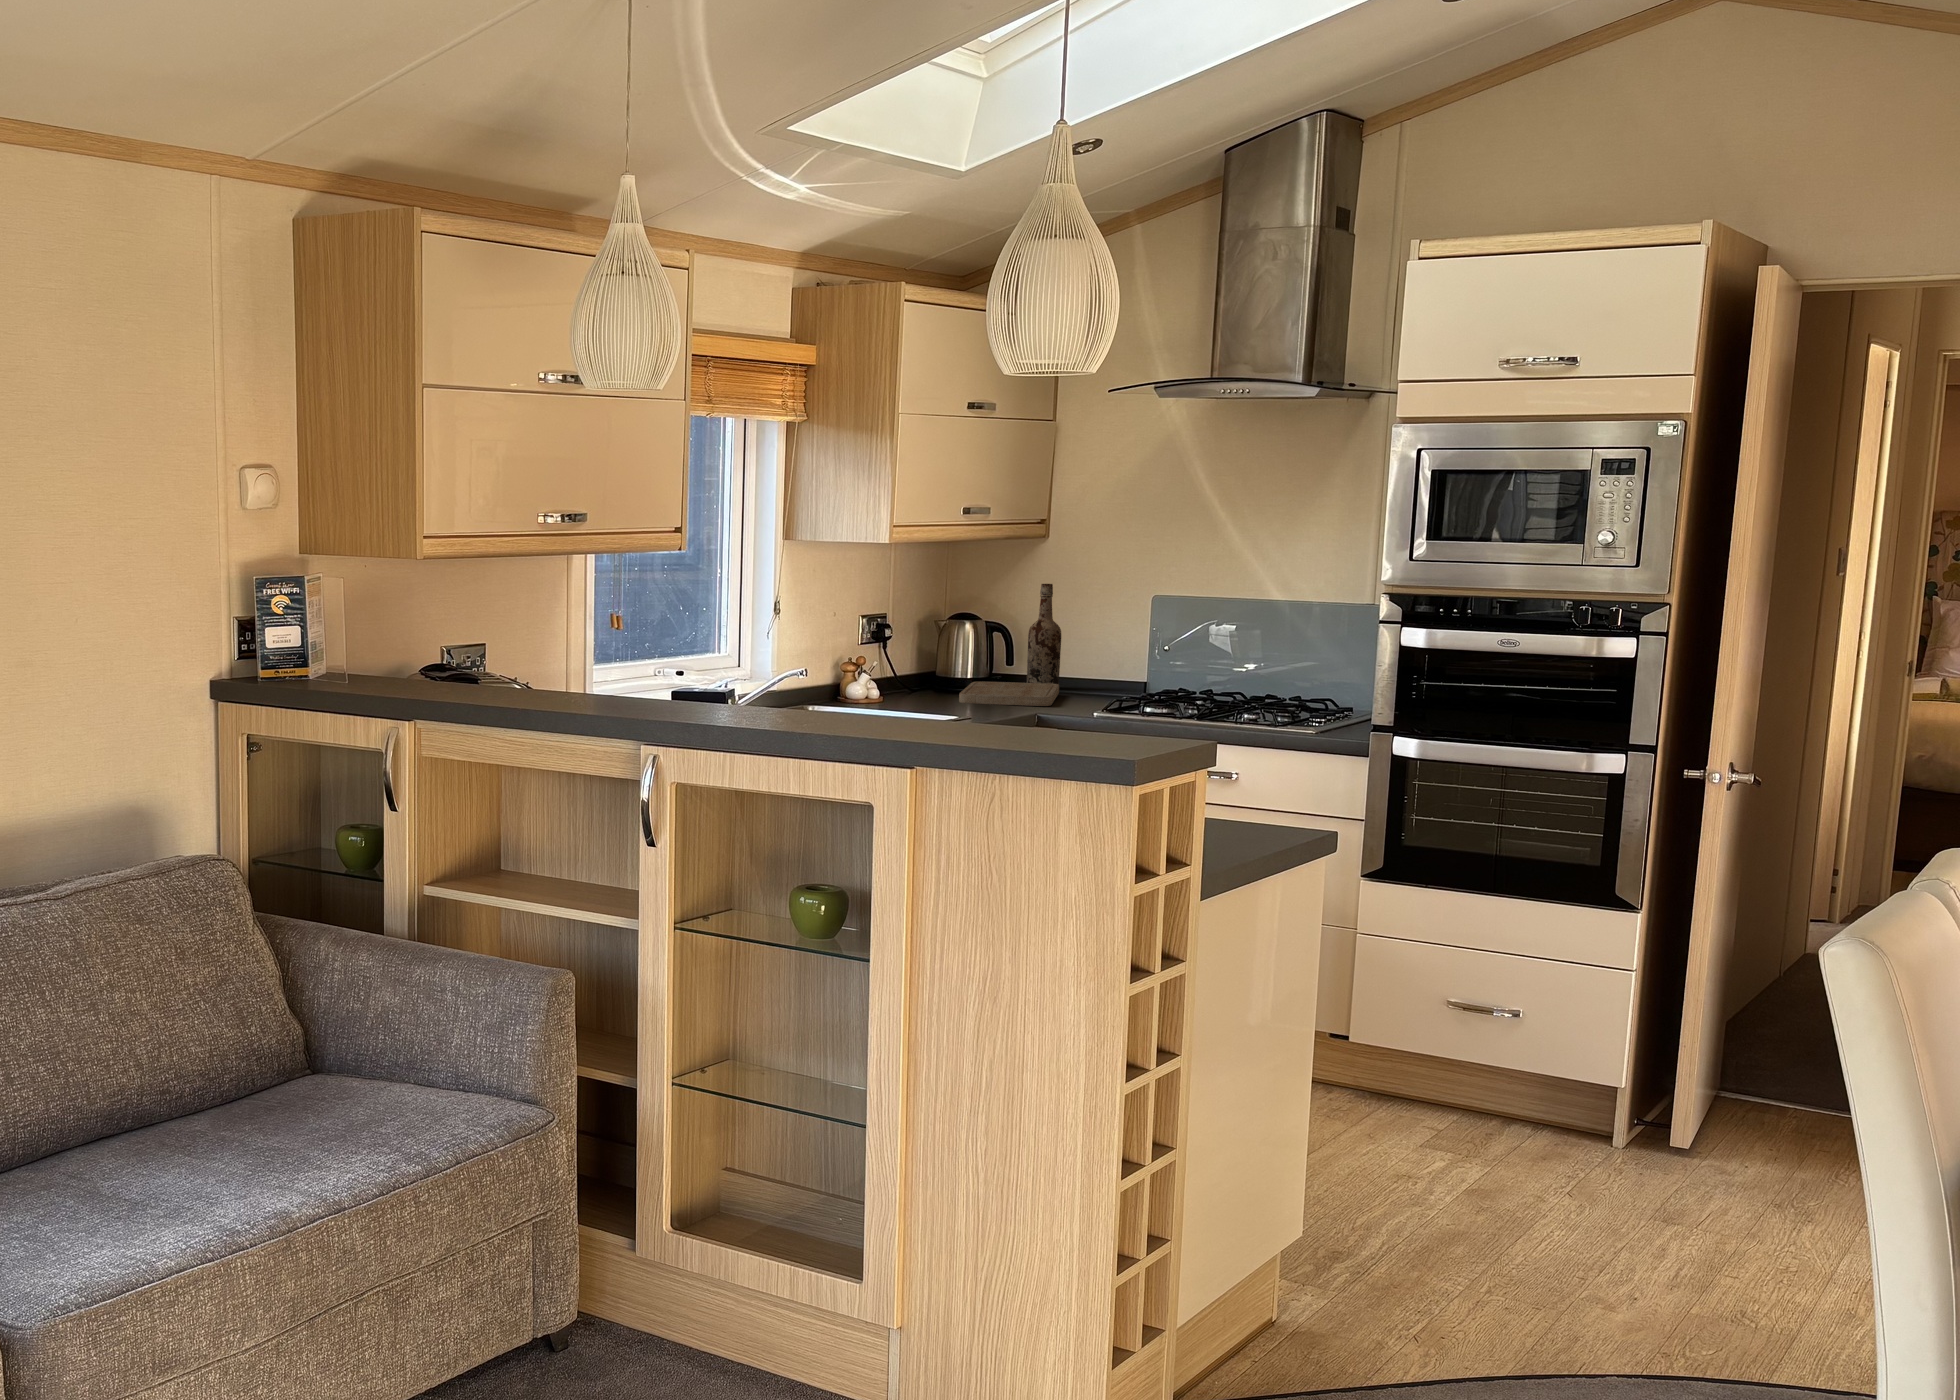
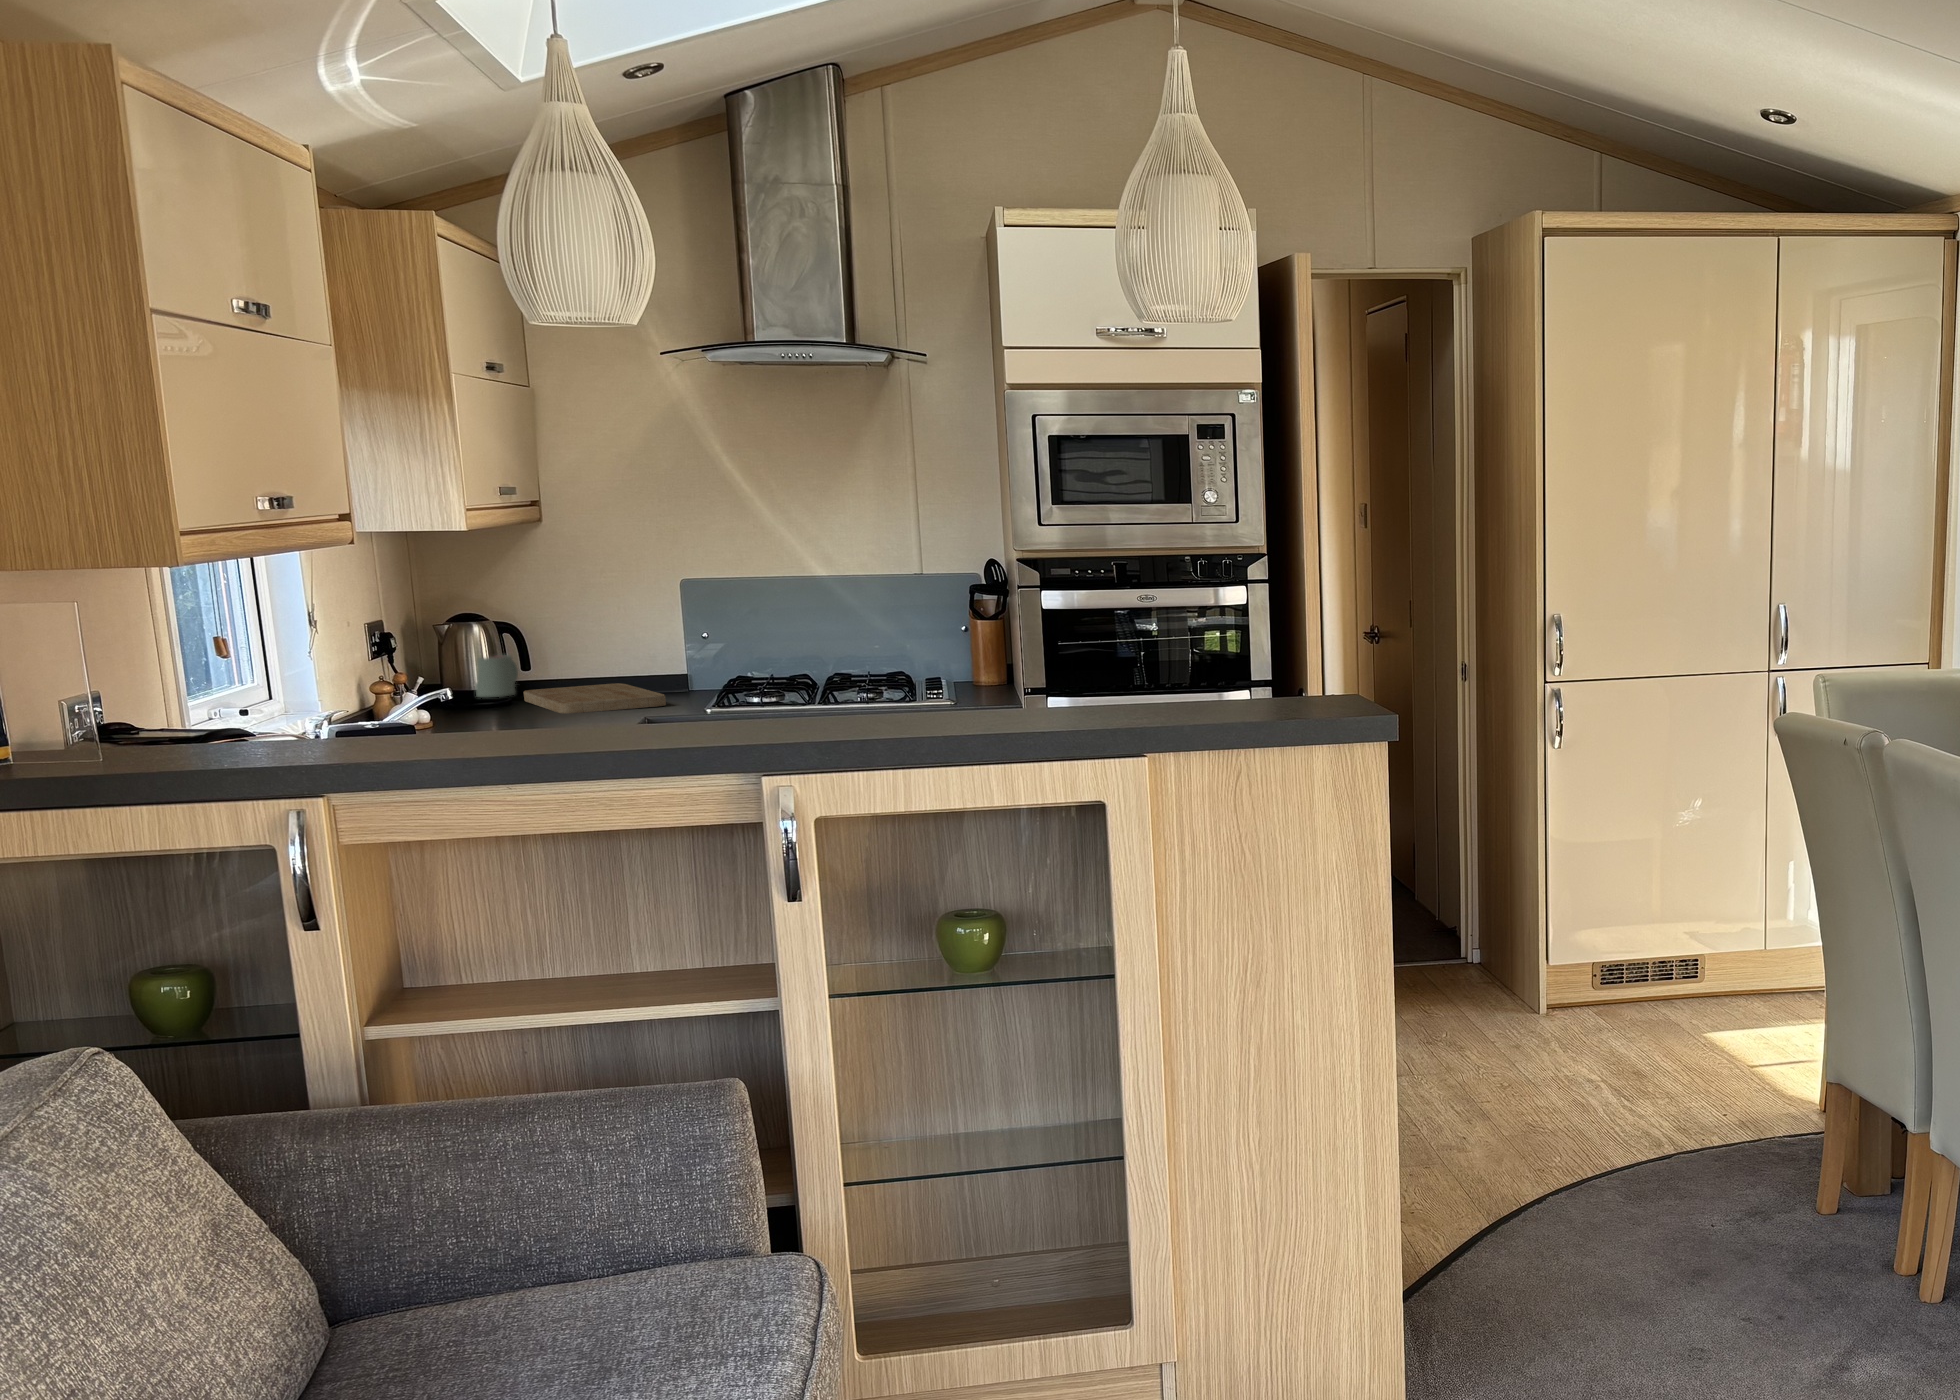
wine bottle: present [1027,584,1061,684] -> none [551,574,595,692]
mug: none [960,649,1002,686] -> present [475,655,518,697]

